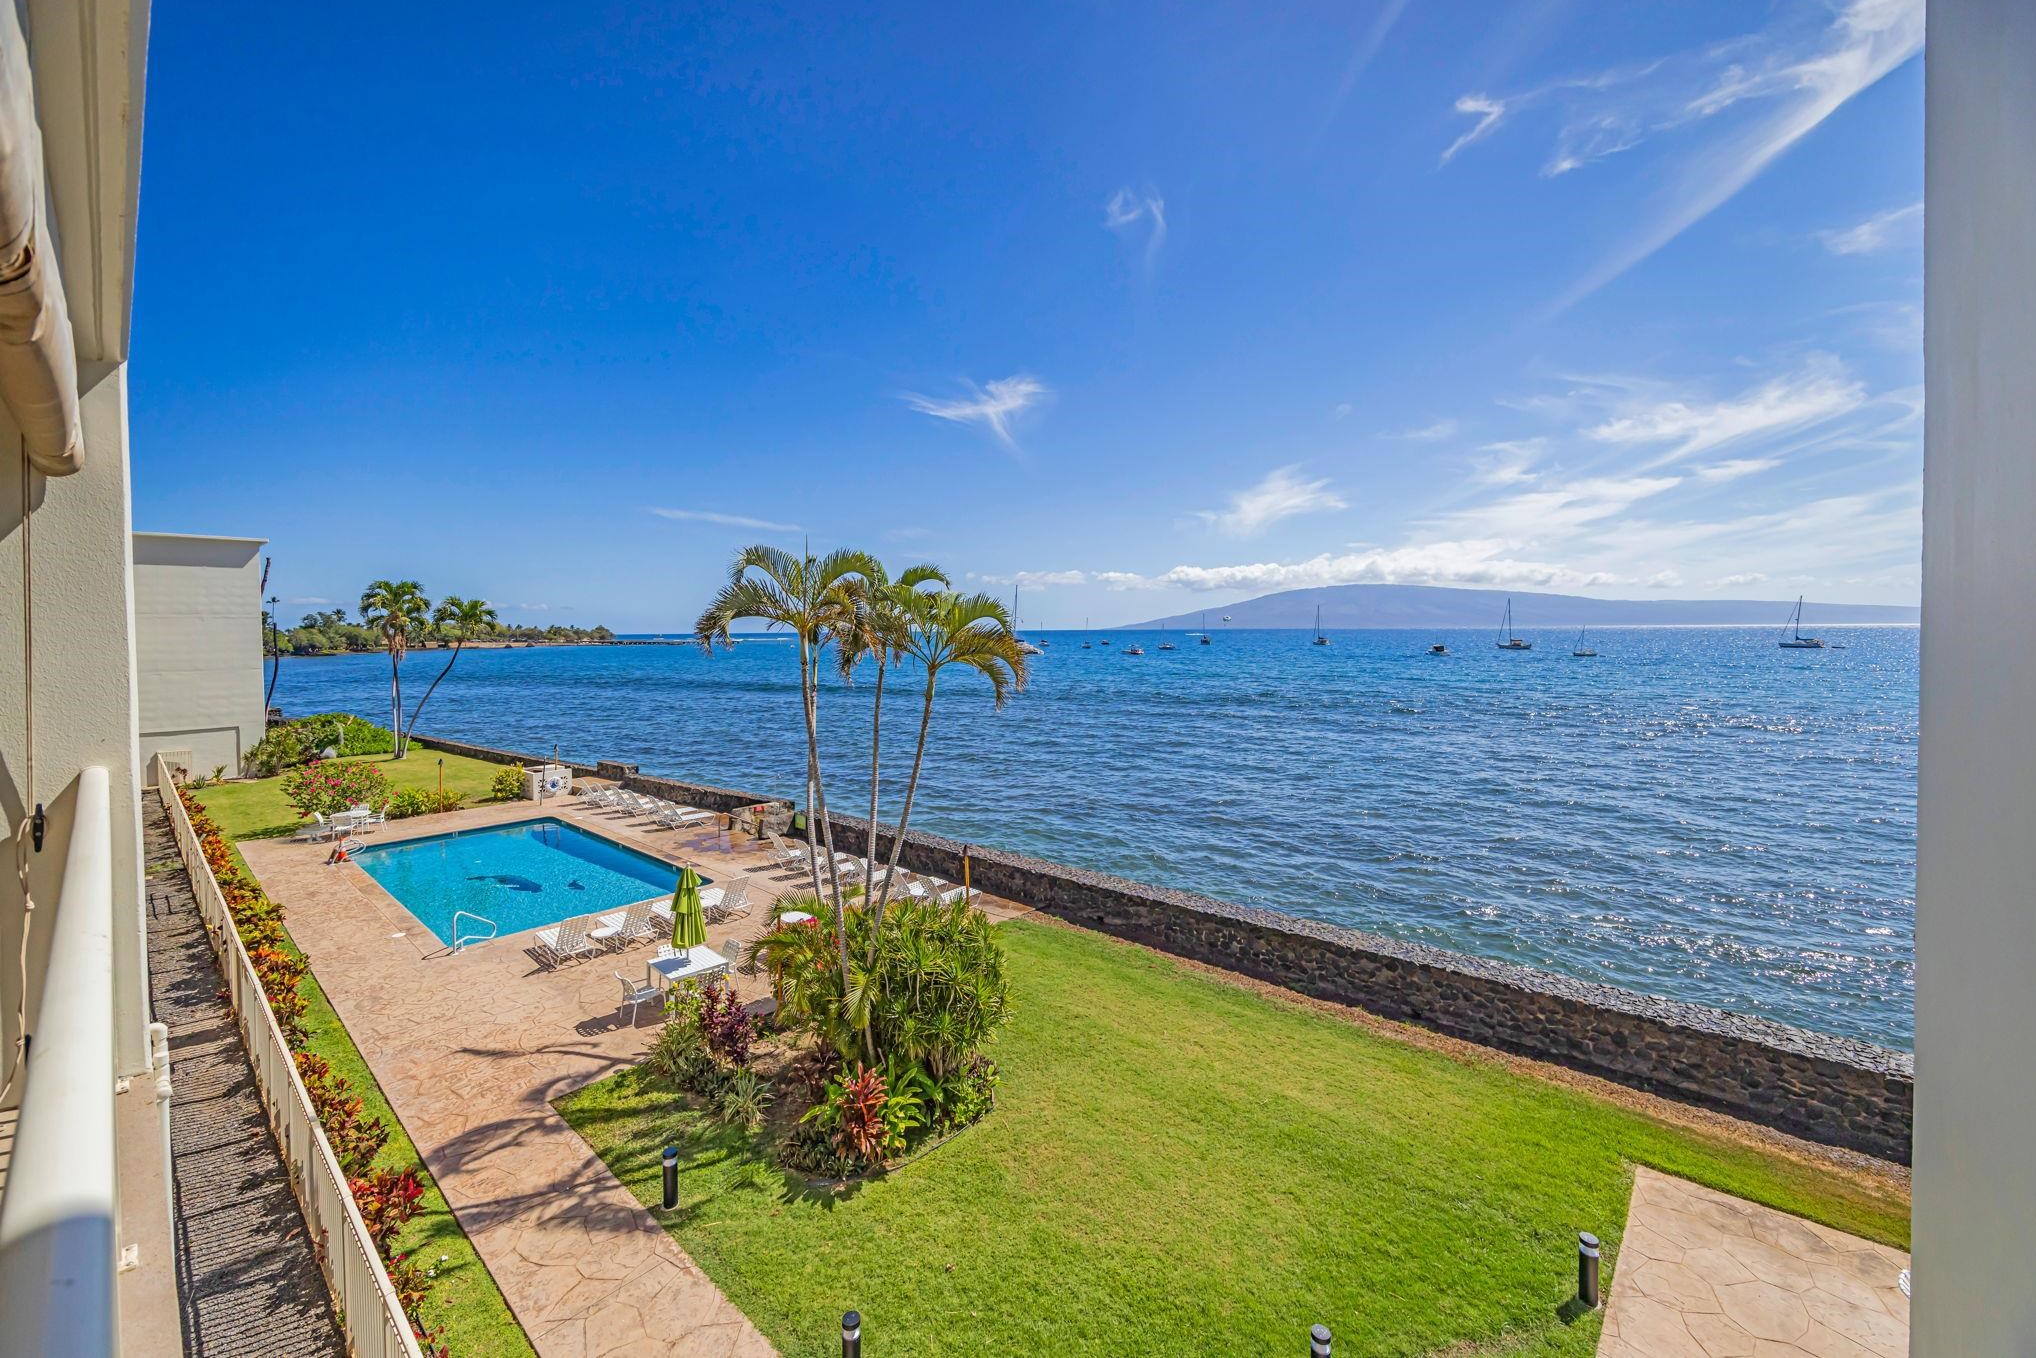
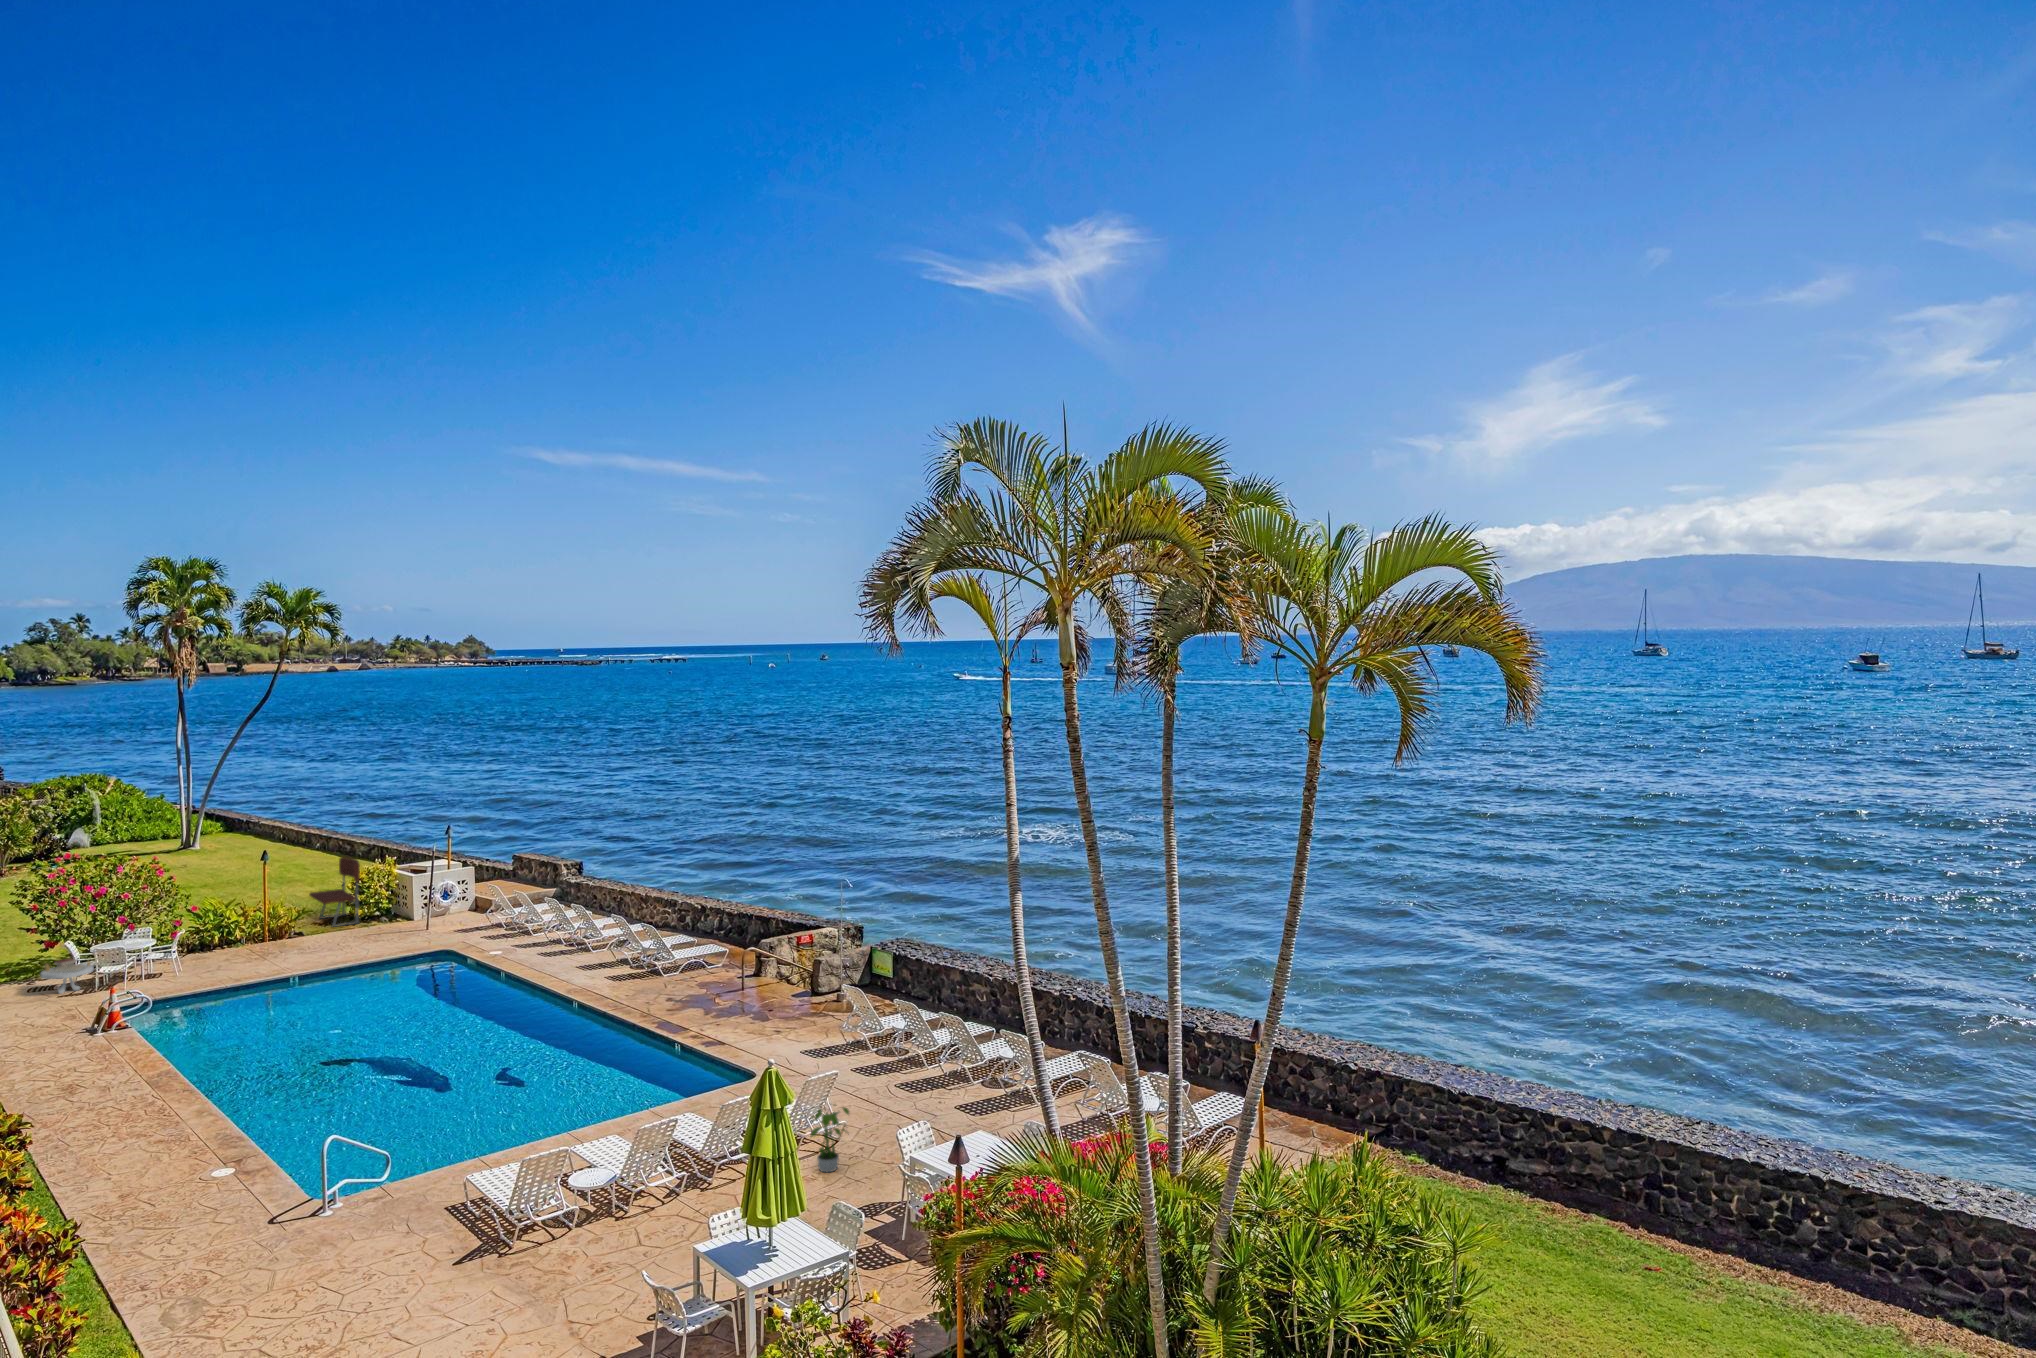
bench: none [472,764,503,804] -> present [309,857,360,927]
potted plant: none [727,893,748,927] -> present [811,1107,849,1172]

